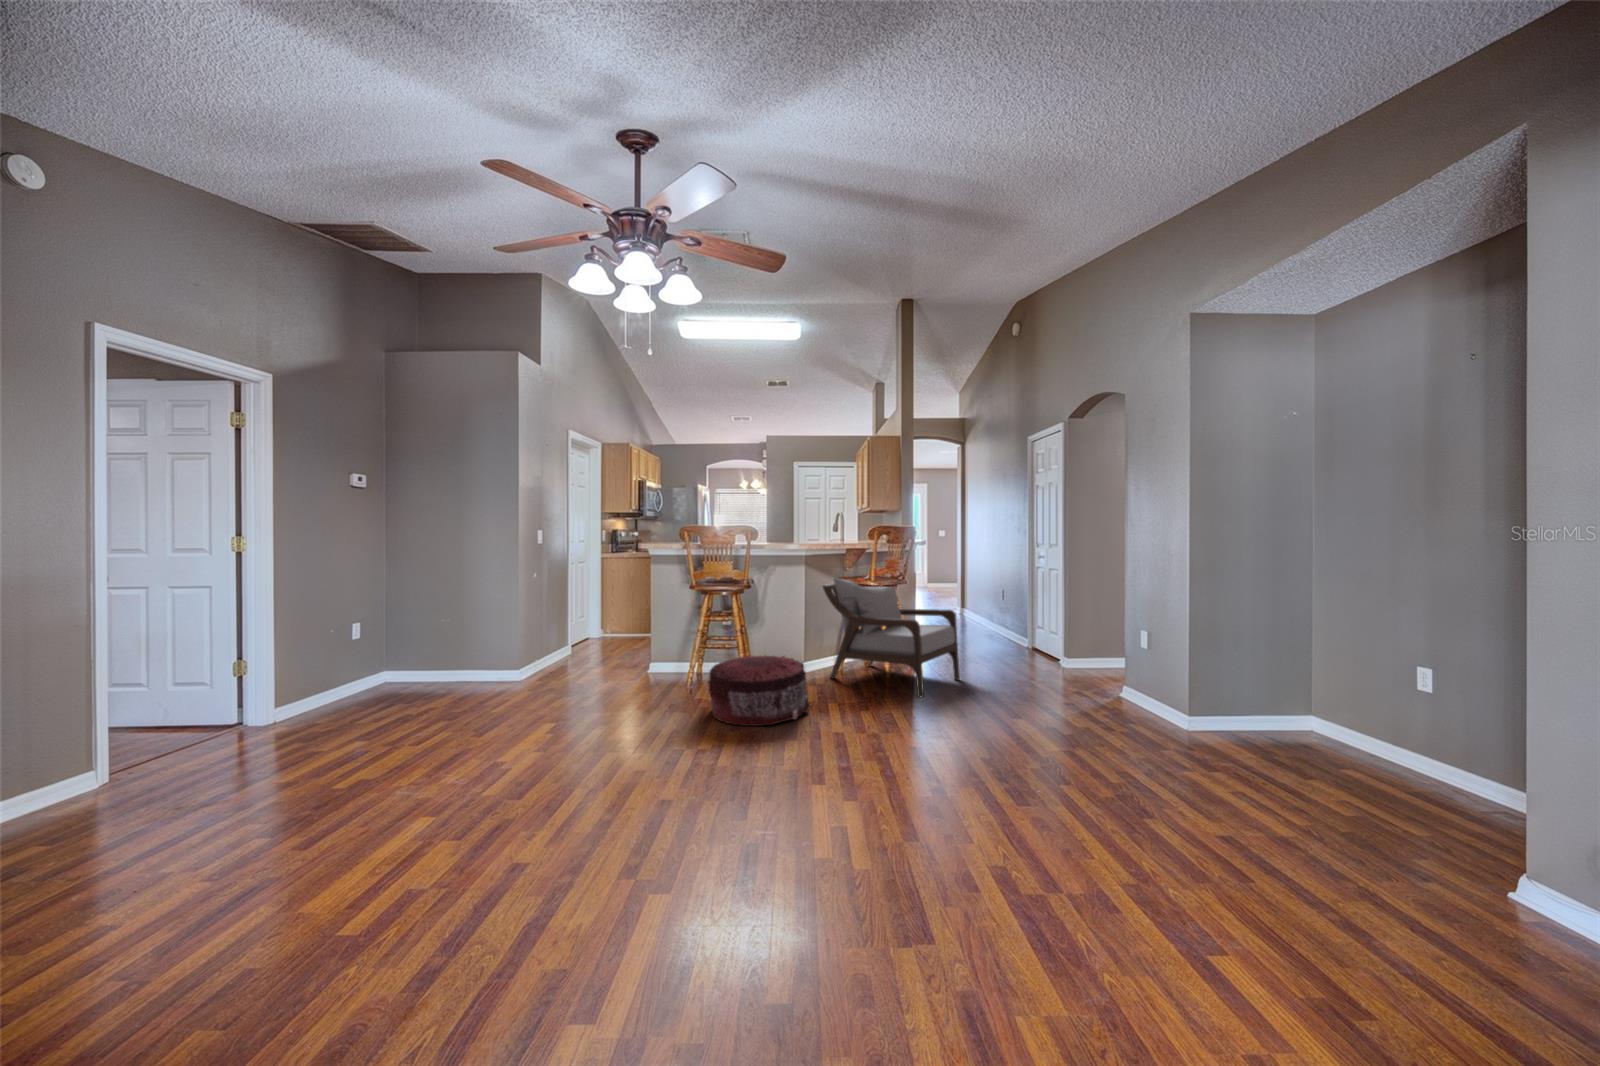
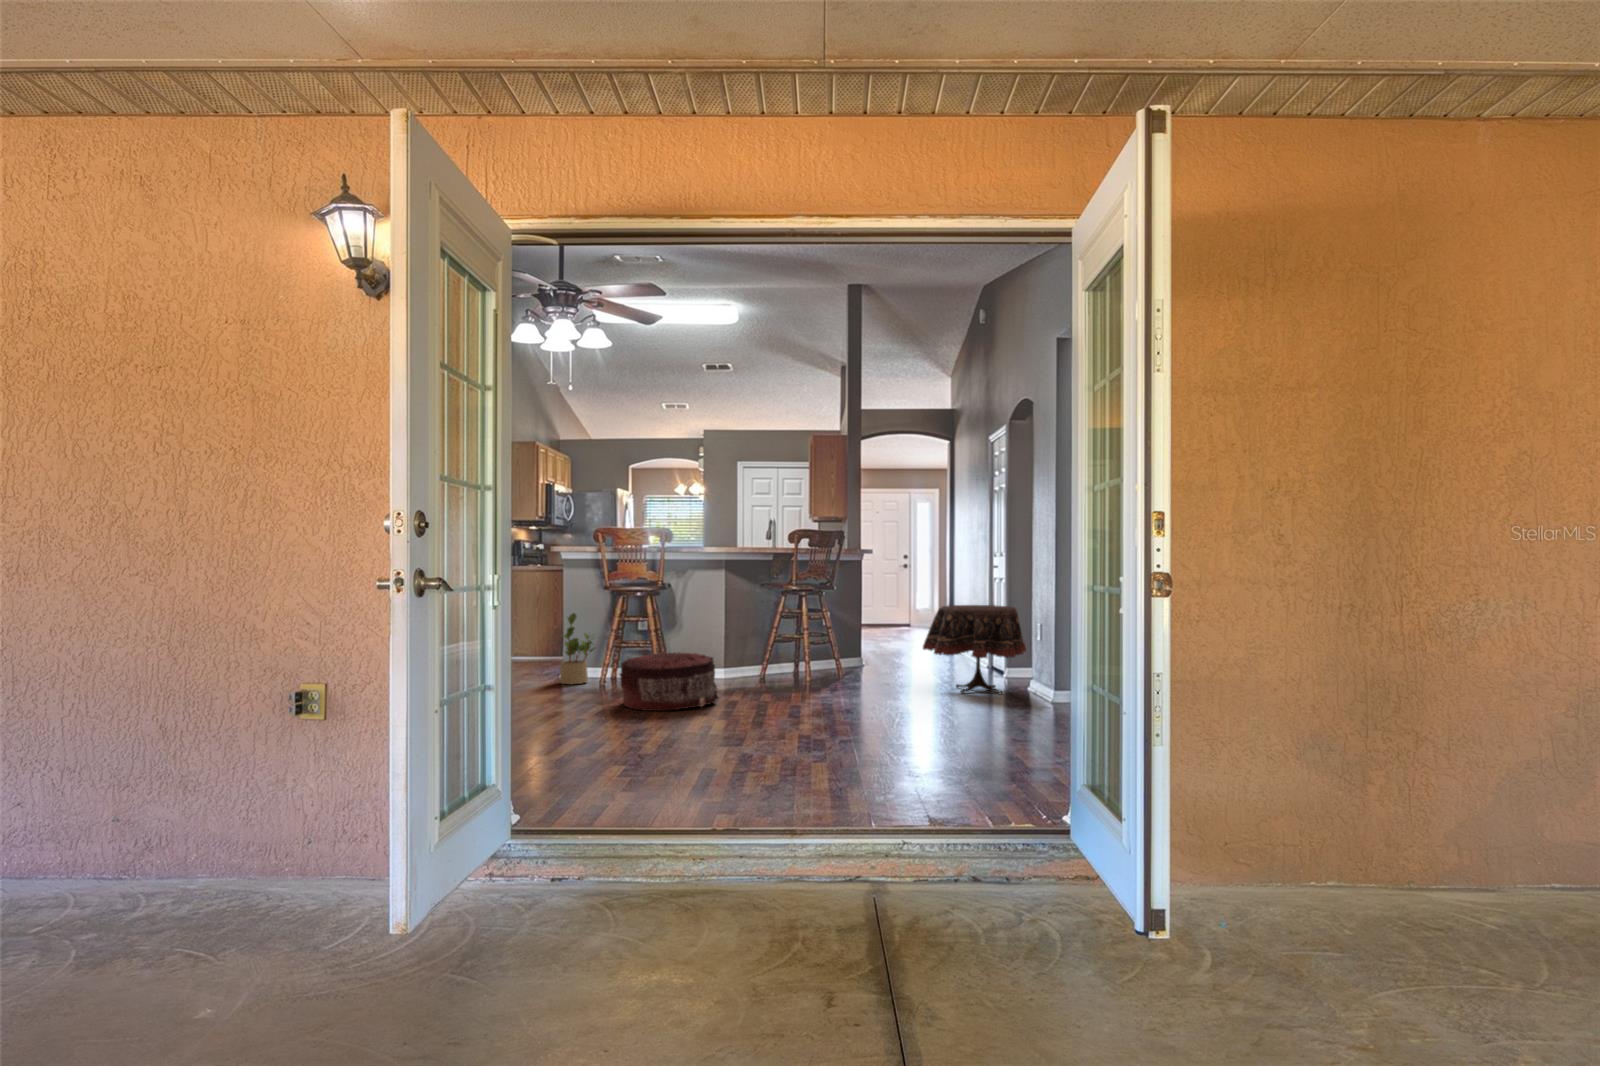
armchair: present [823,577,960,697] -> none [741,579,882,697]
side table: none [1003,602,1111,696] -> present [923,605,1026,694]
potted plant: none [648,607,683,676] -> present [560,613,595,684]

